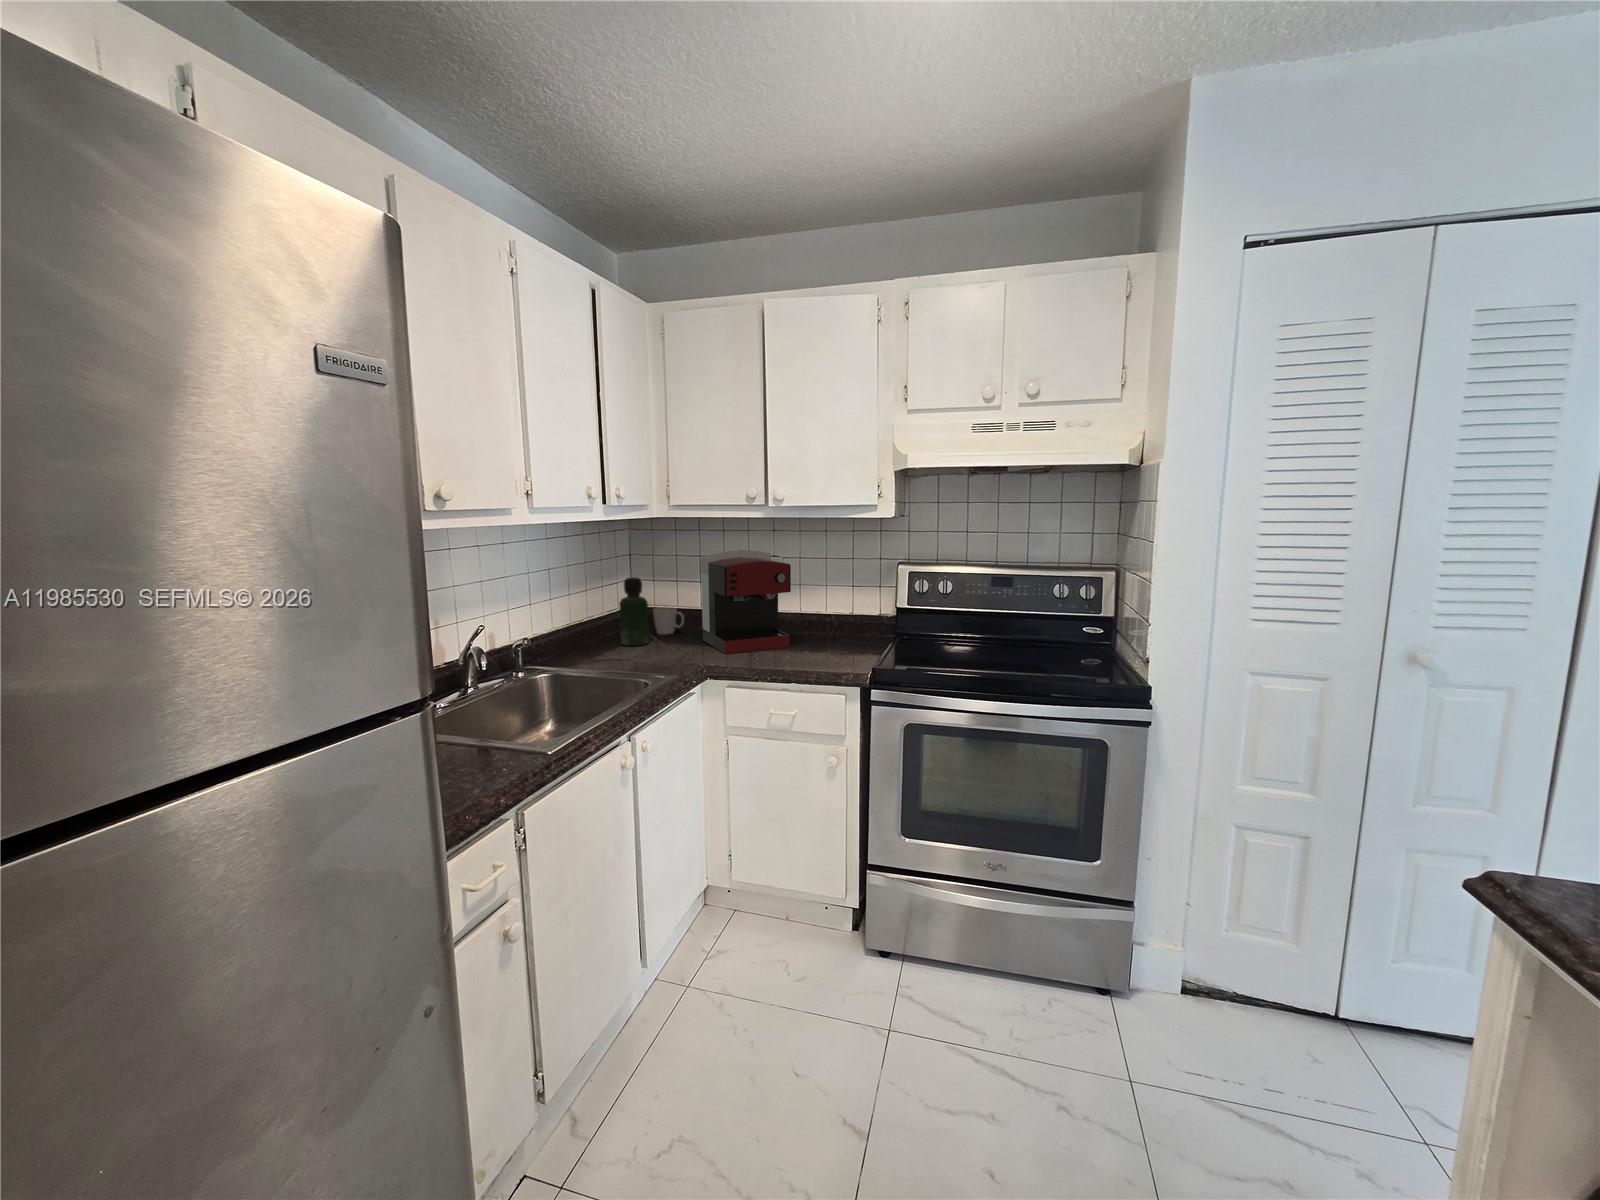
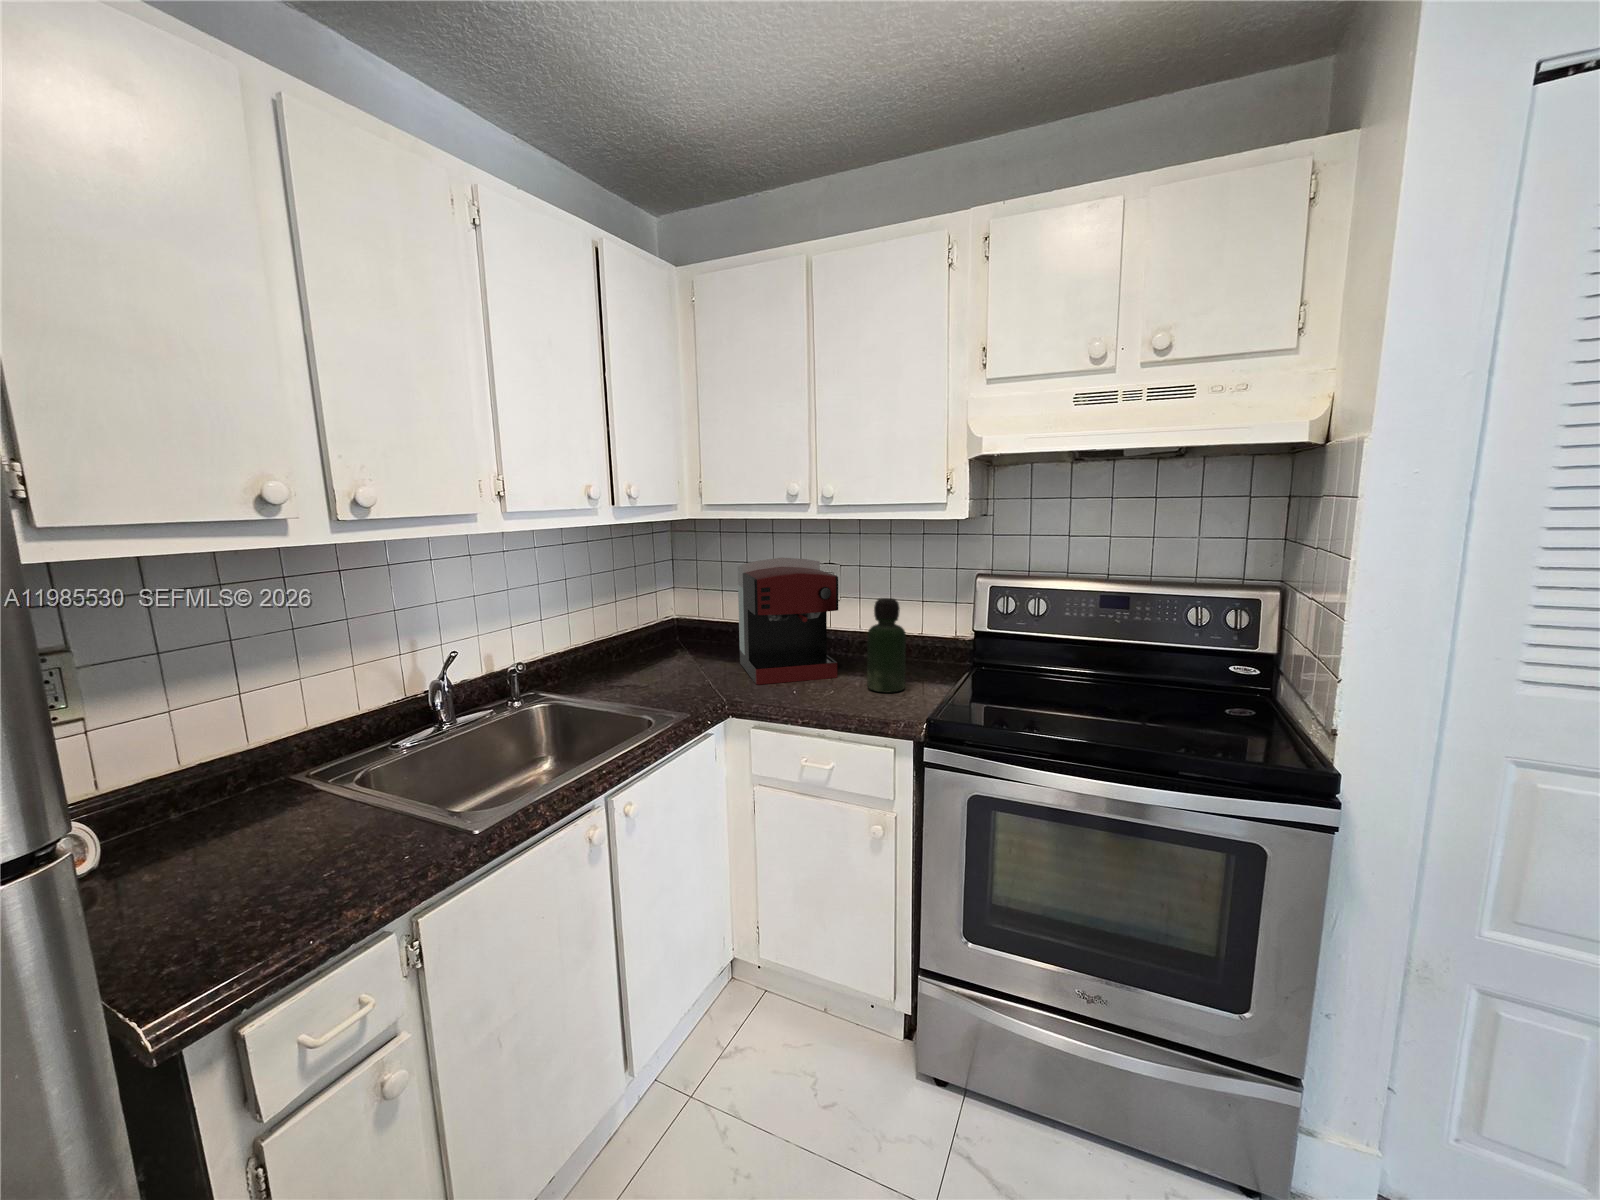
bottle: present [619,577,649,646] -> present [867,598,906,693]
mug: present [653,607,684,634] -> none [690,621,725,653]

